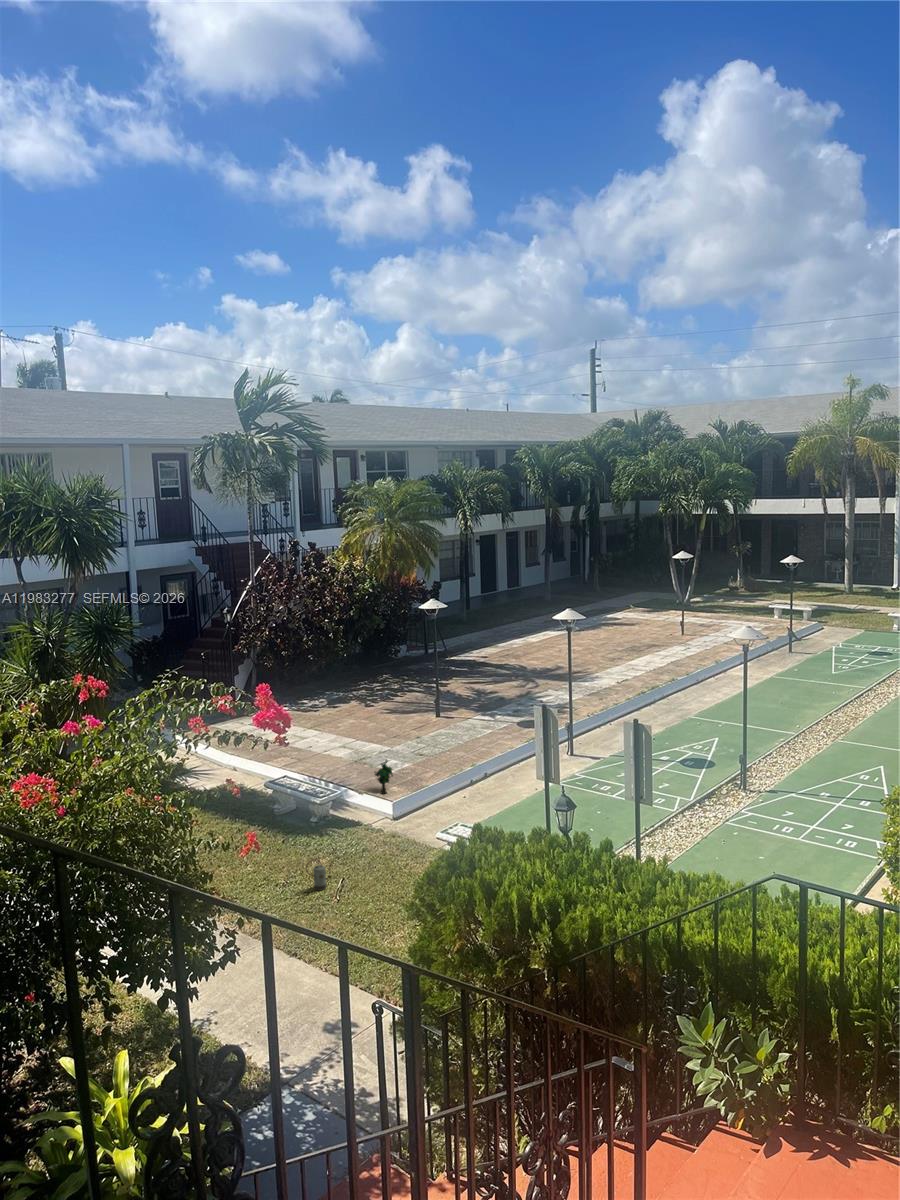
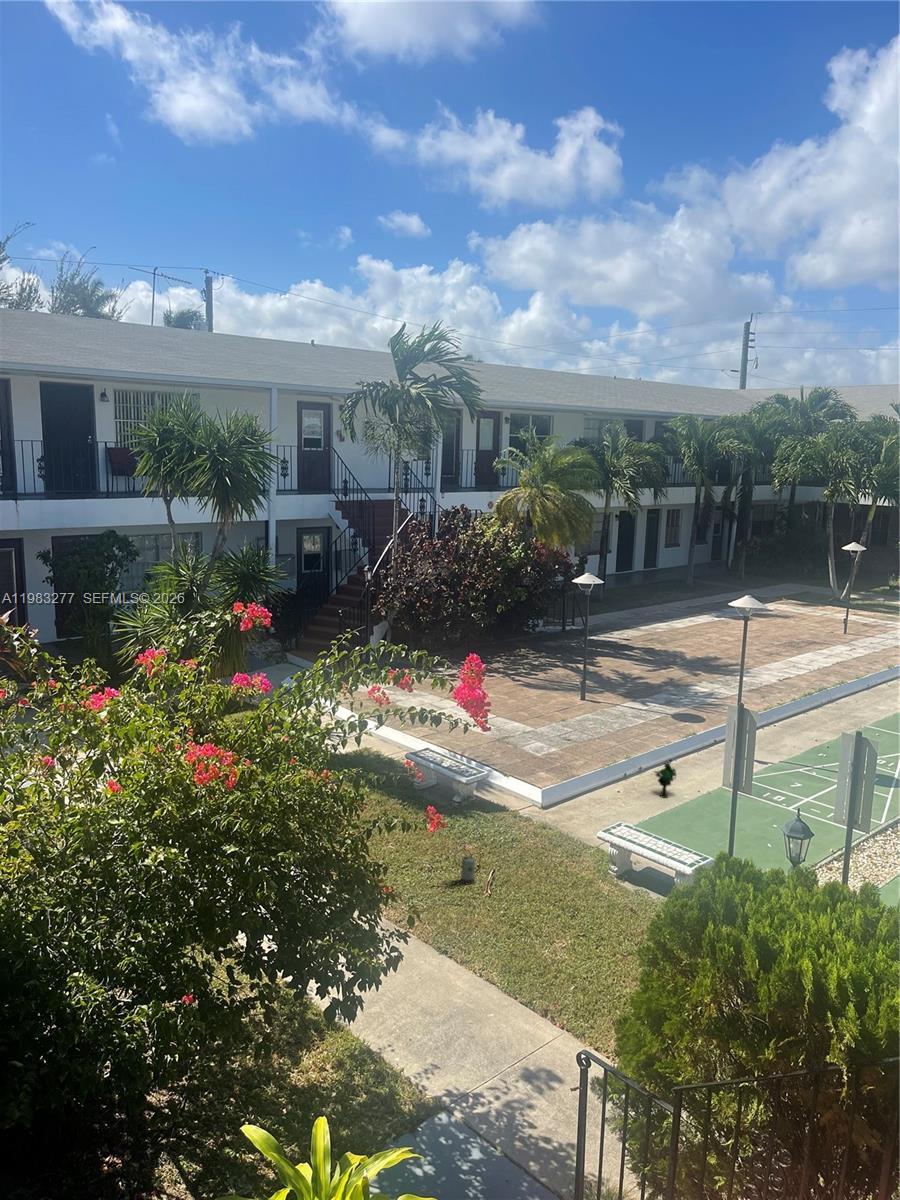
decorative plant: present [375,760,393,794] -> present [655,760,676,798]

